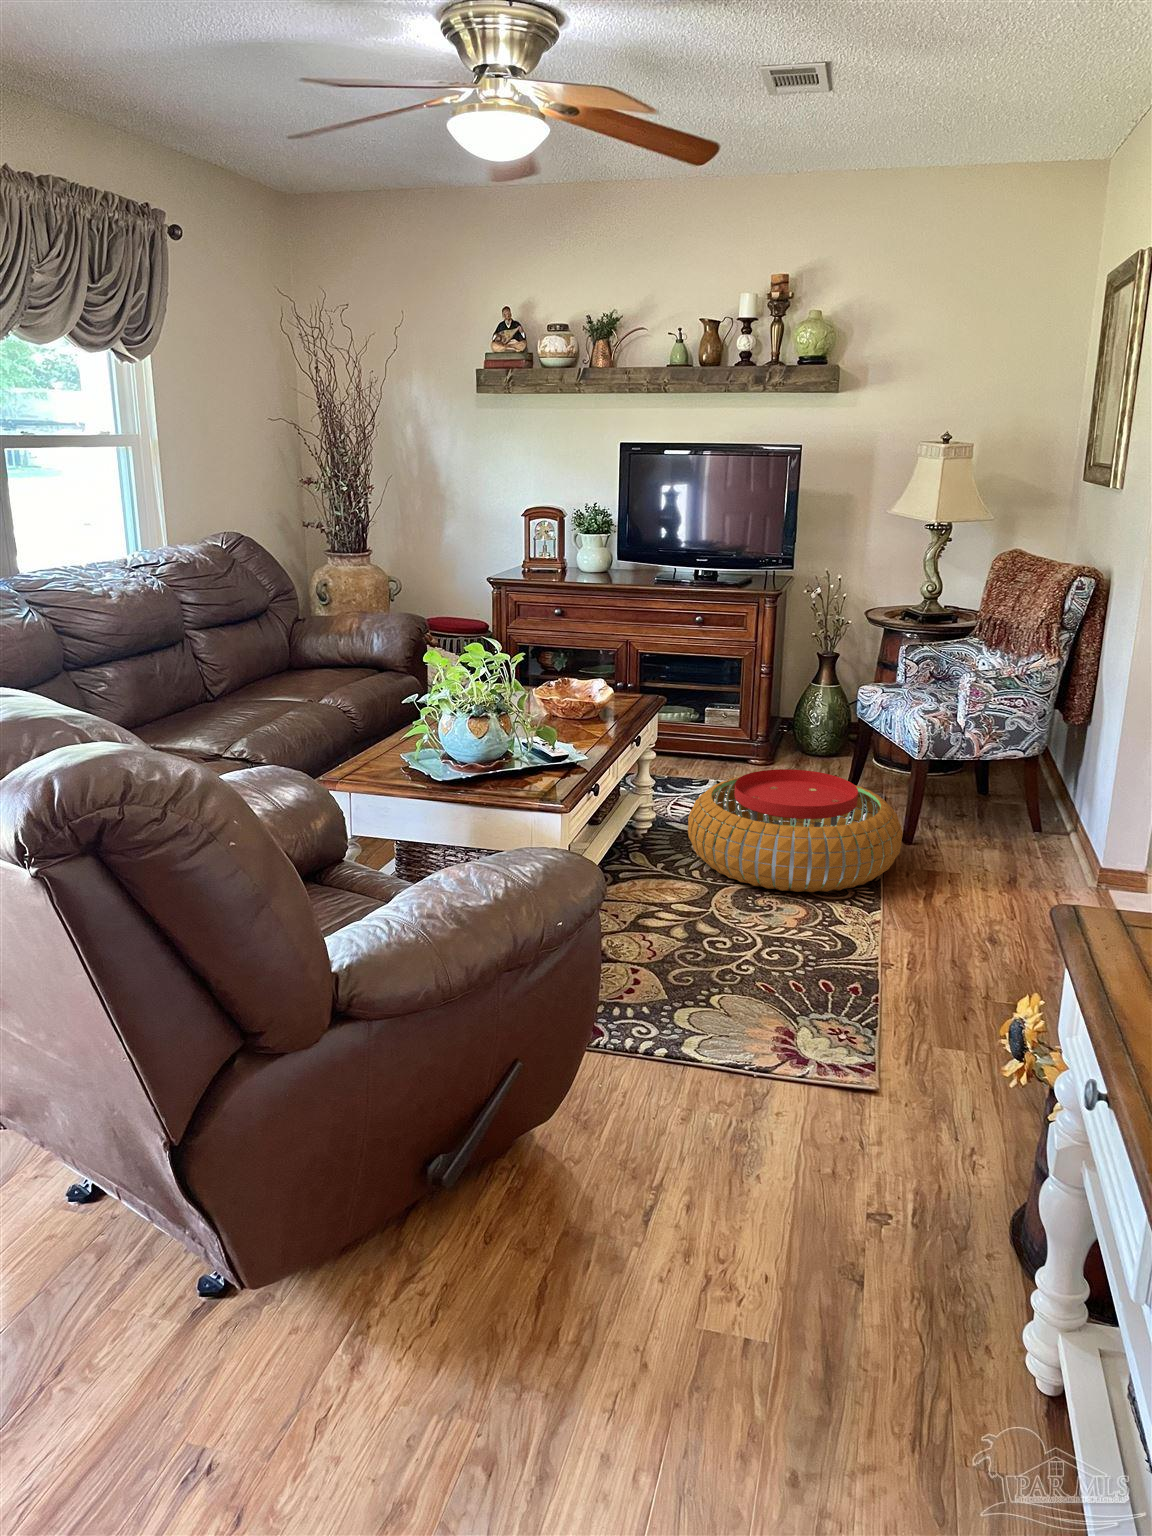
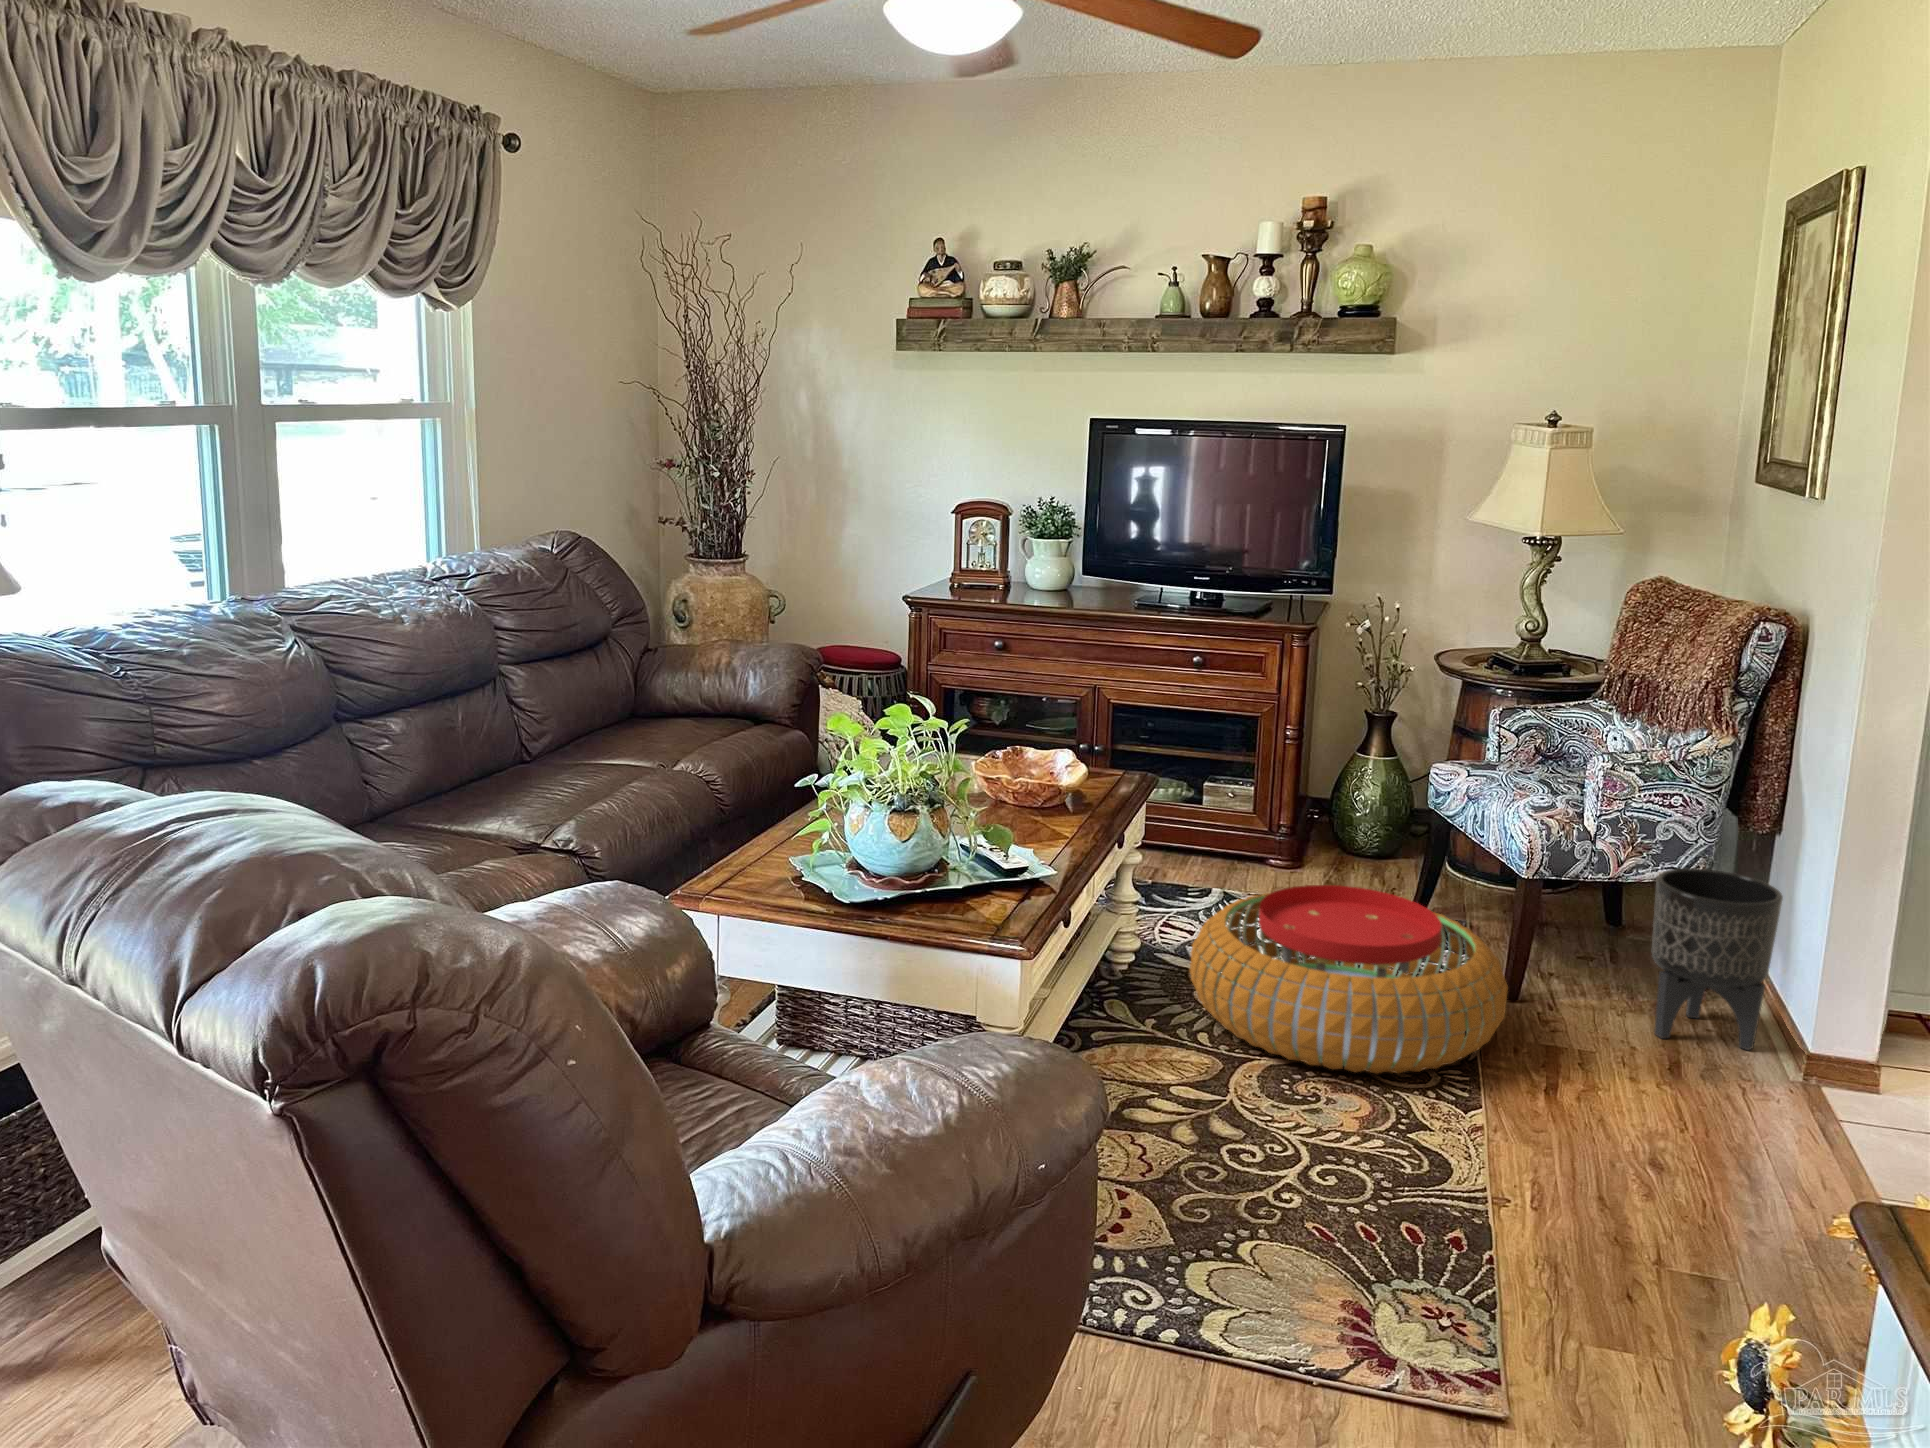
planter: none [1001,749,1086,870] -> present [1652,868,1783,1050]

